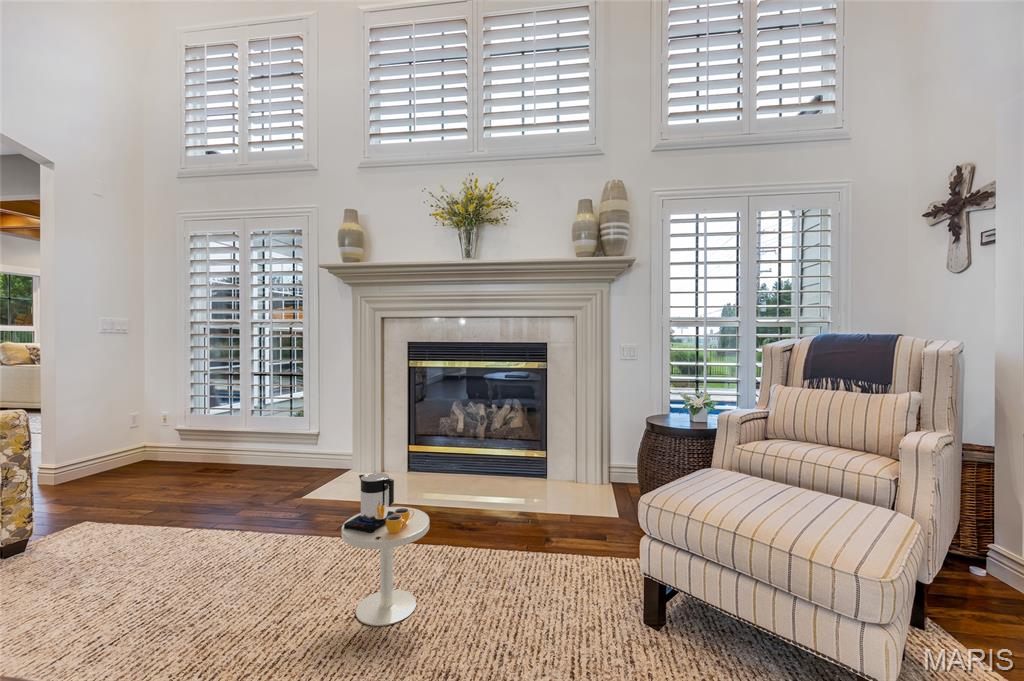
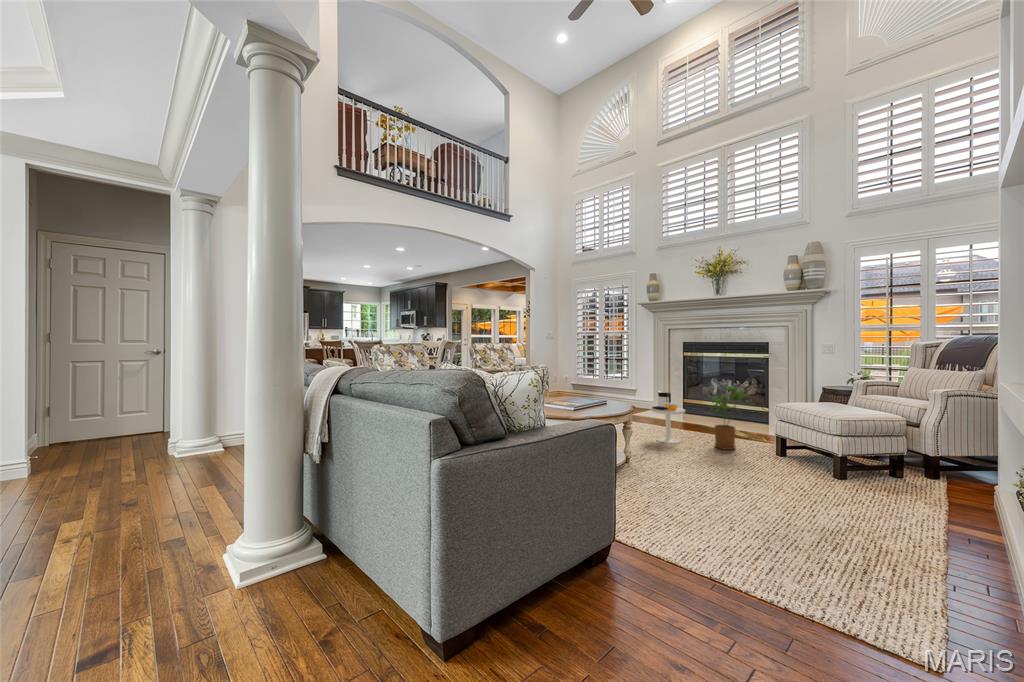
house plant: none [492,452,579,613] -> present [711,386,749,450]

